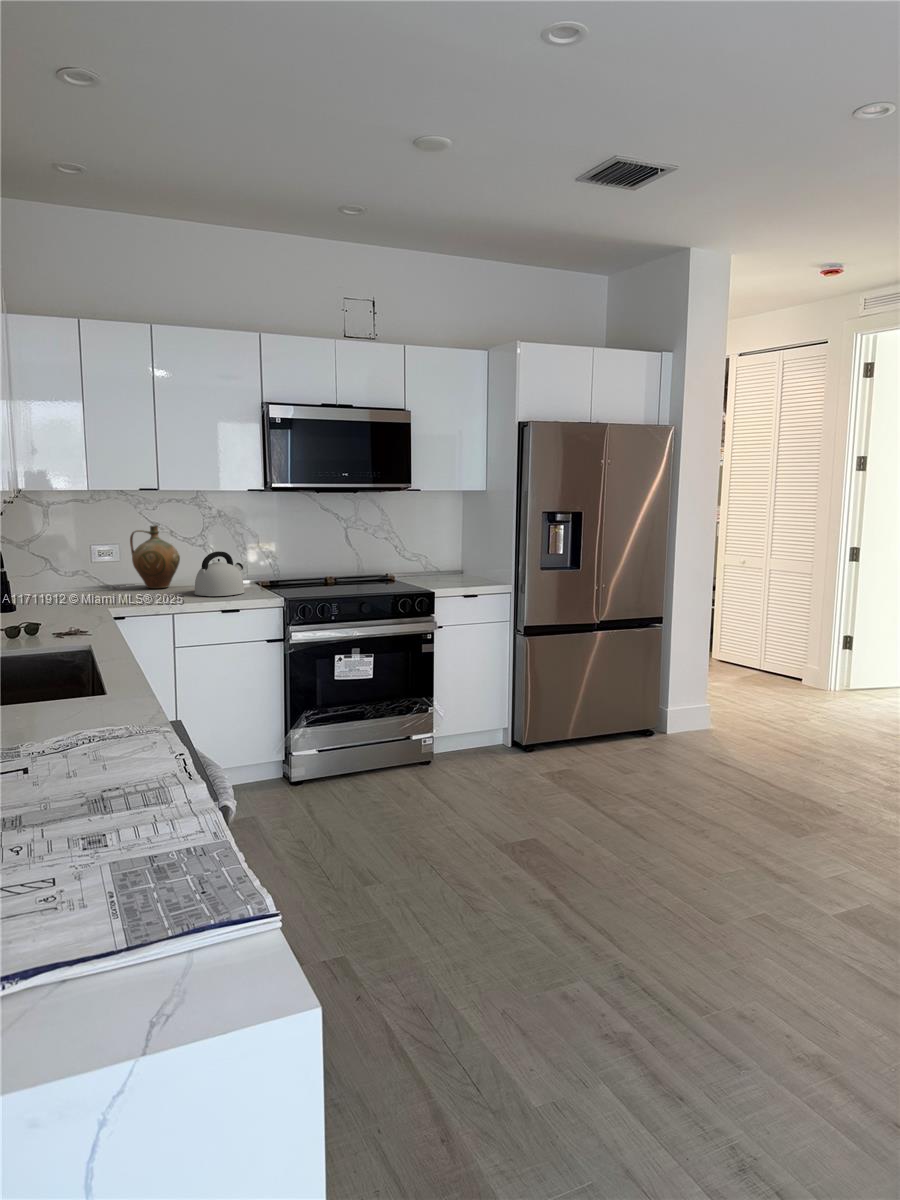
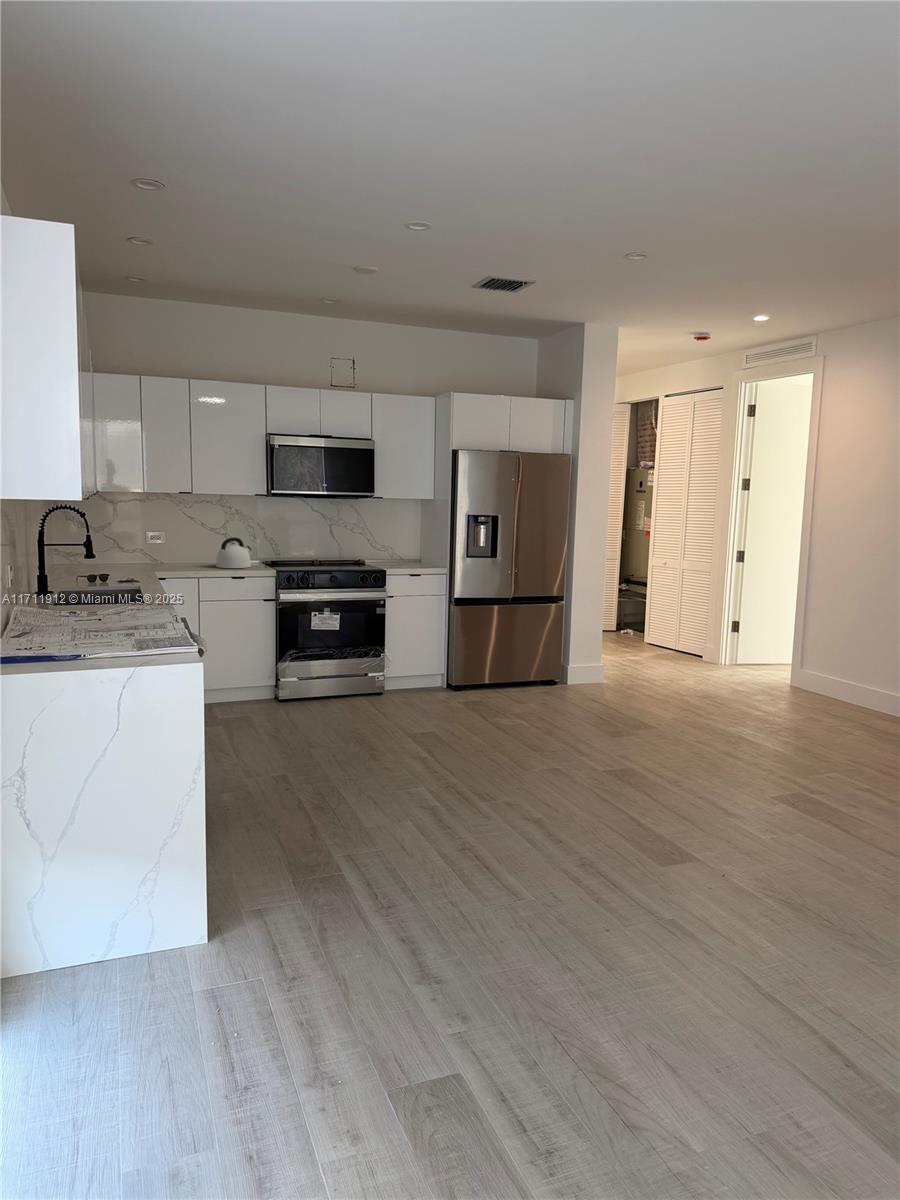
ceramic jug: present [130,525,180,589] -> none [173,519,208,563]

